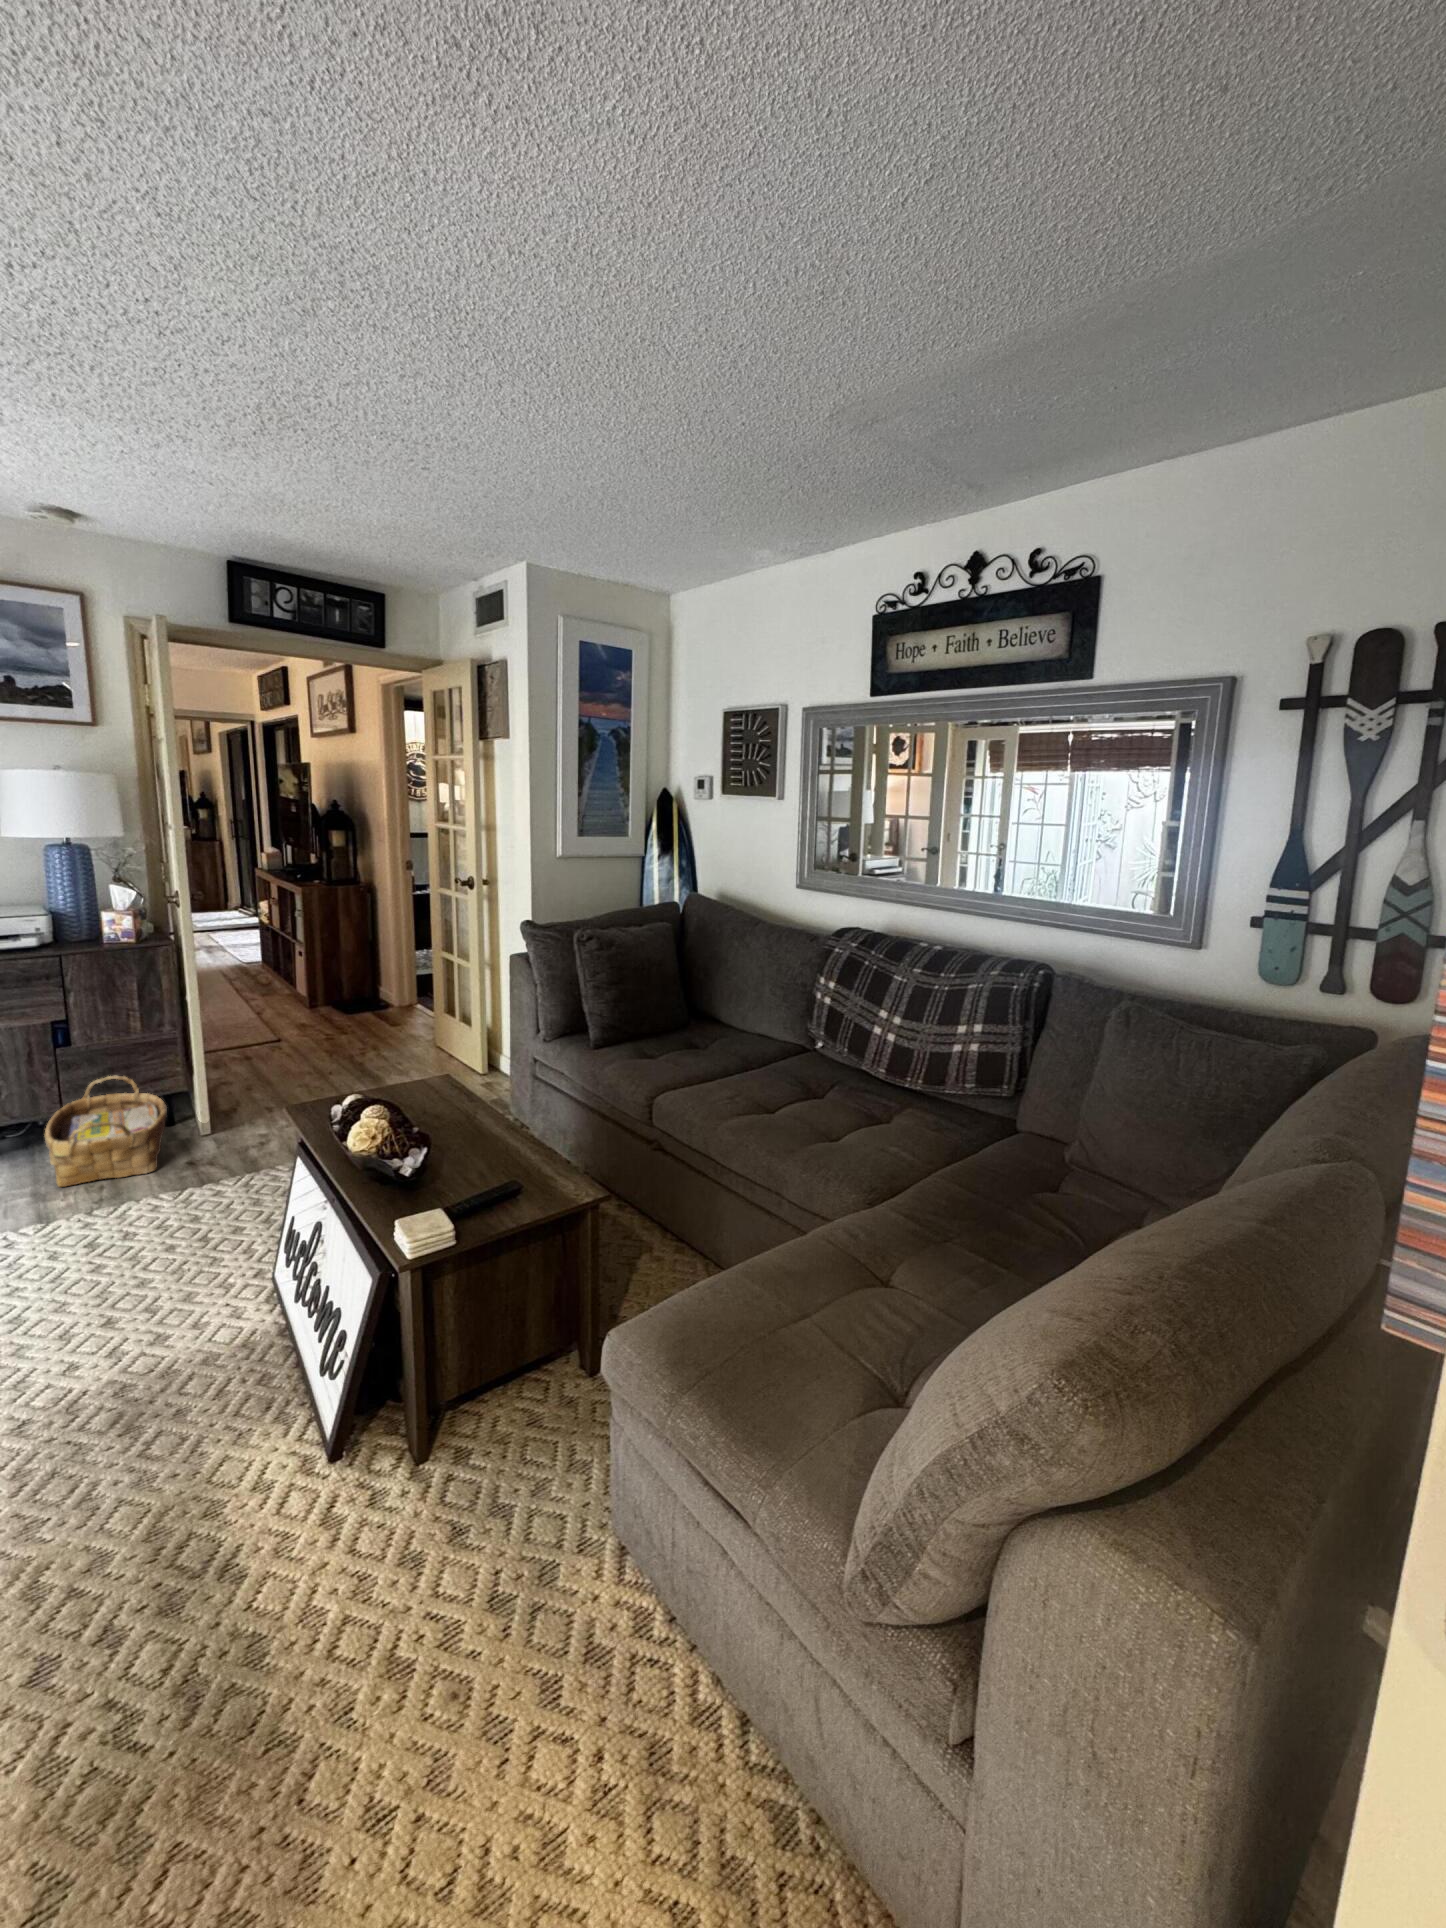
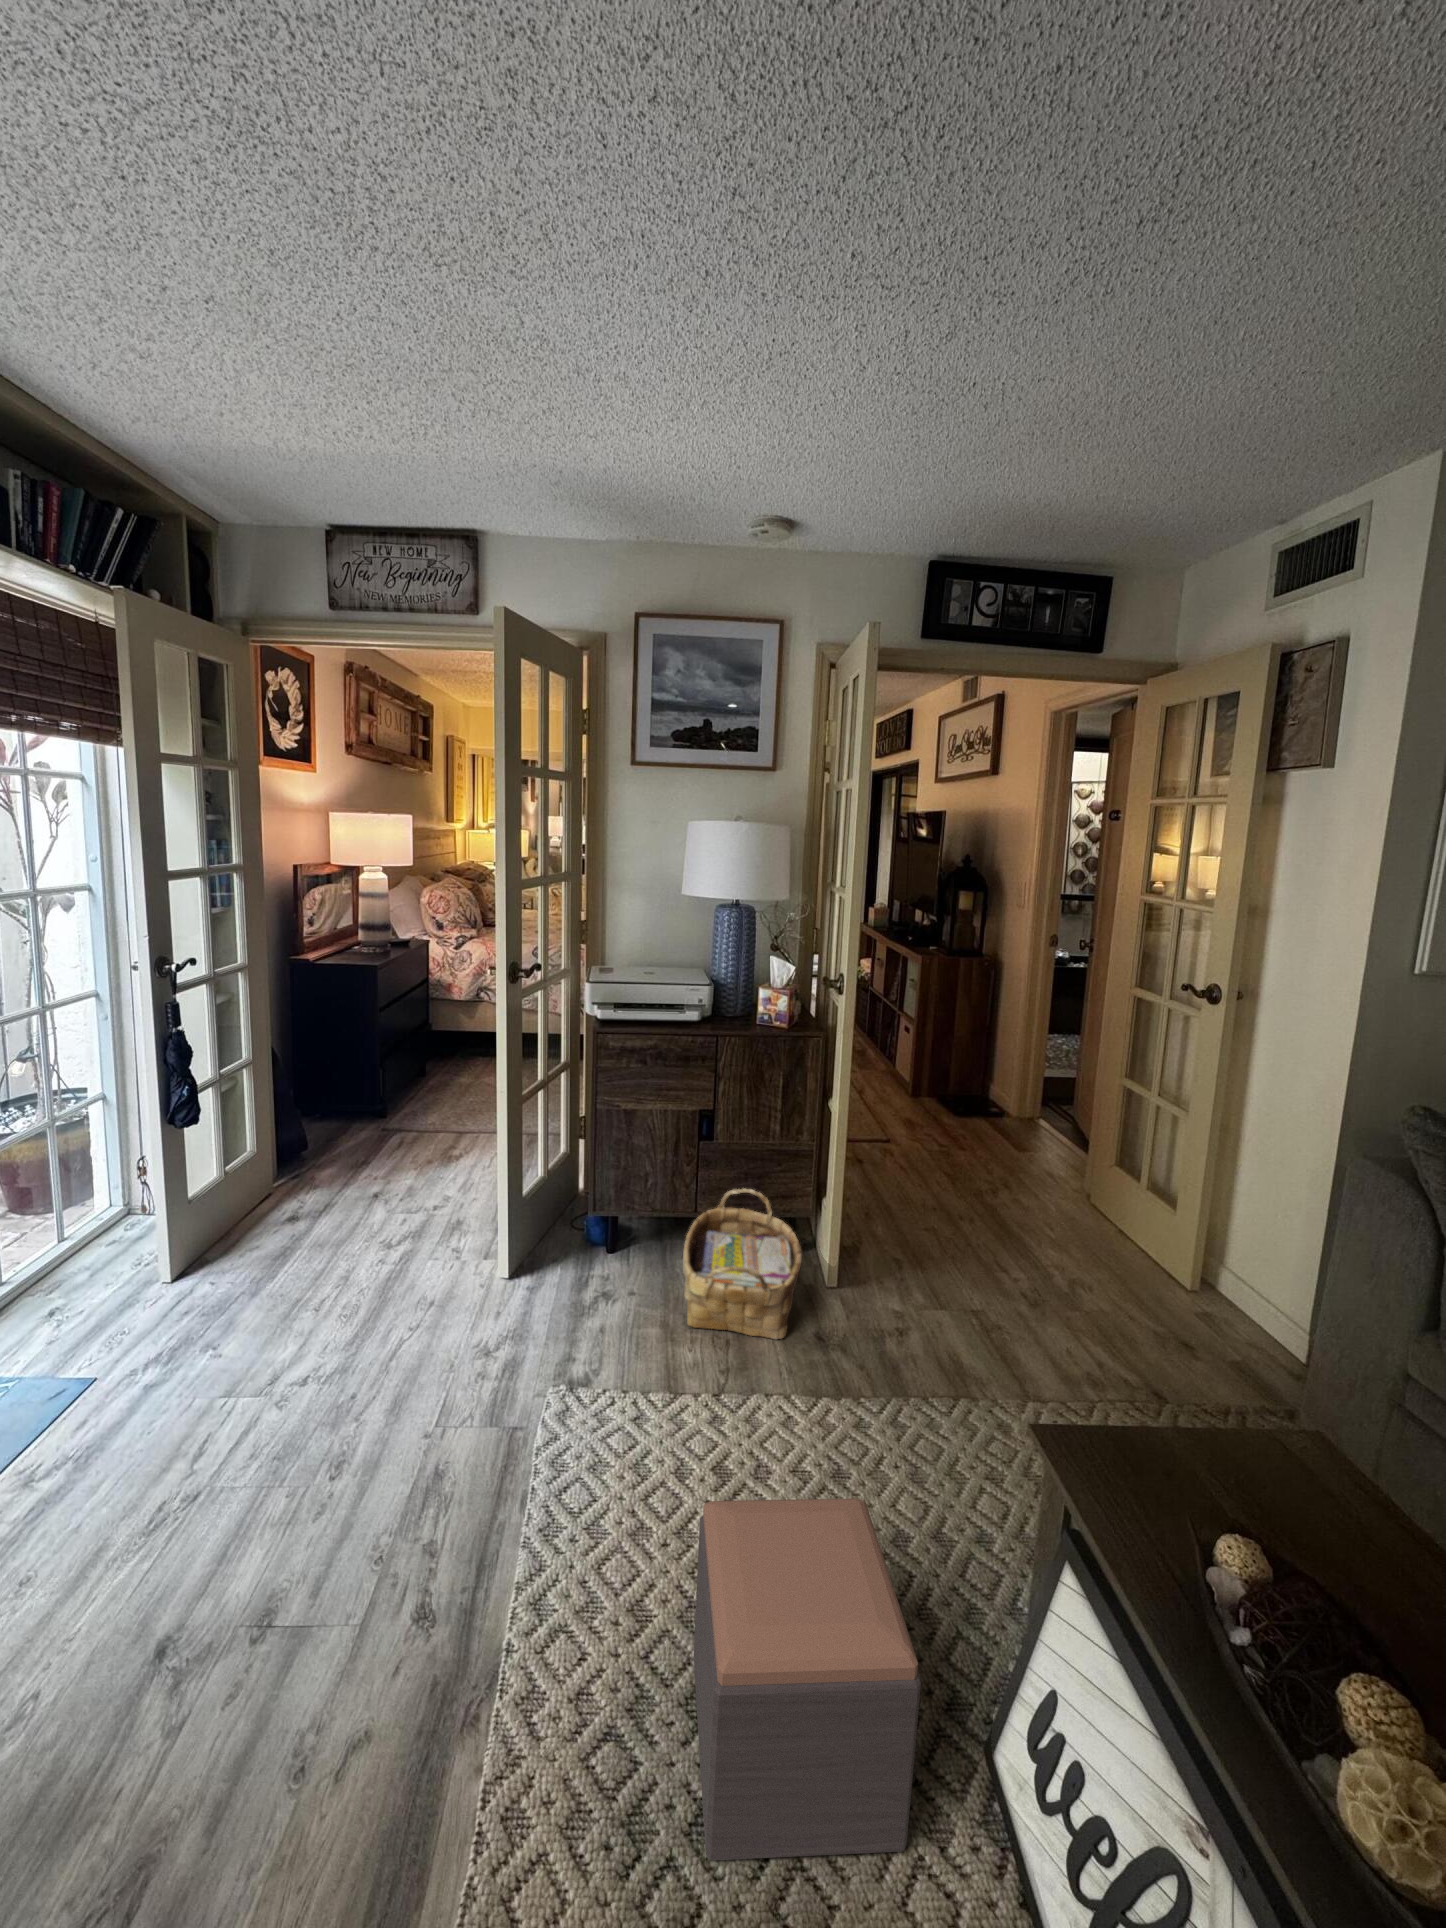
footstool: none [50,1186,210,1381] -> present [694,1498,921,1861]

